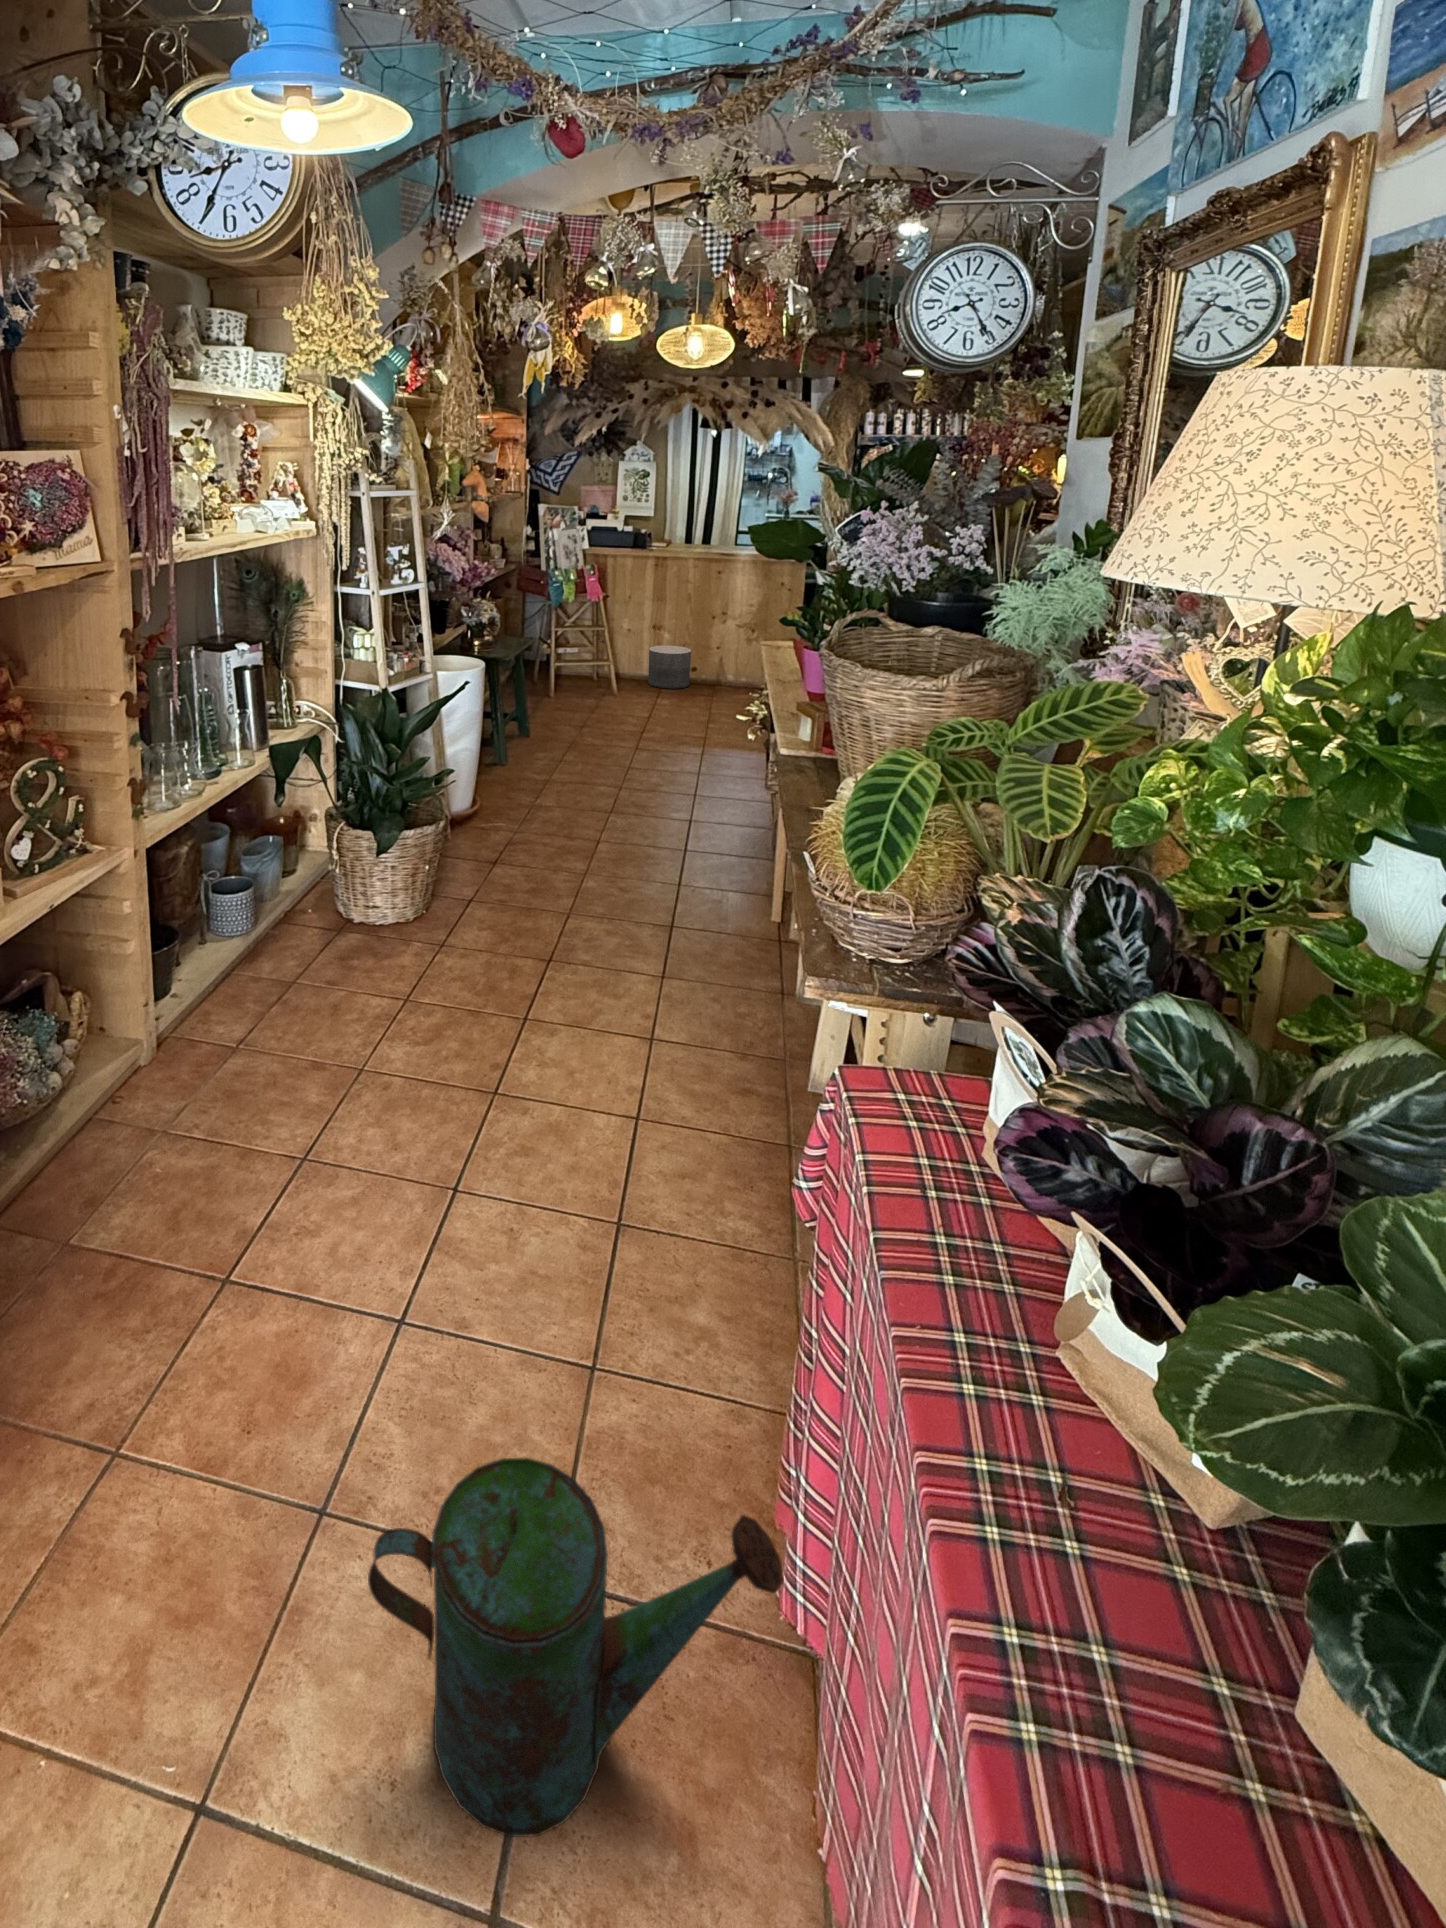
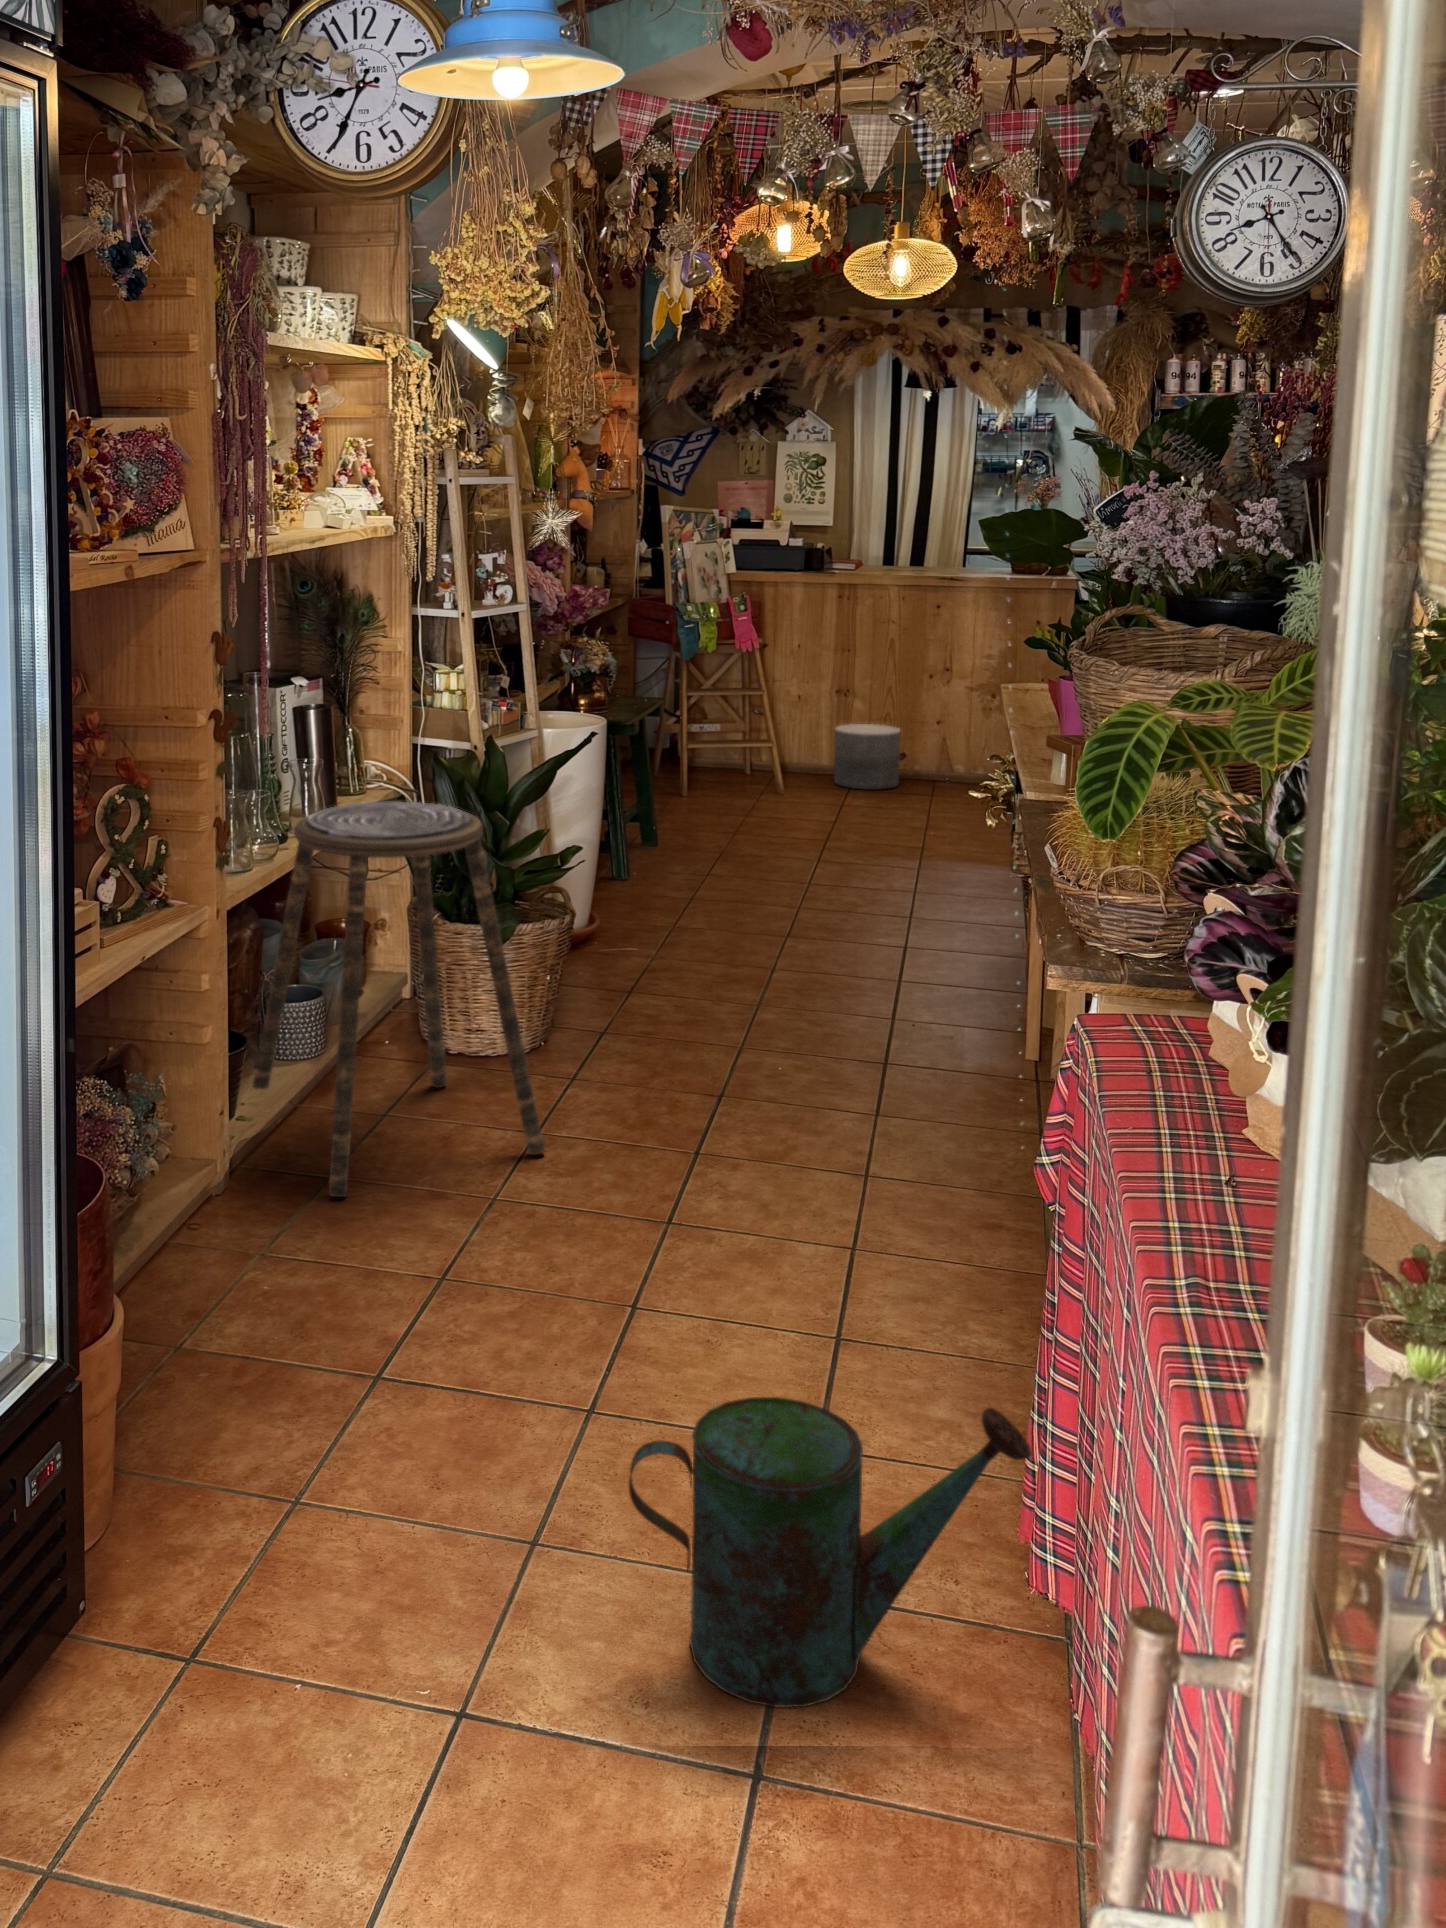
stool: none [189,747,407,1067] -> present [253,801,545,1197]

